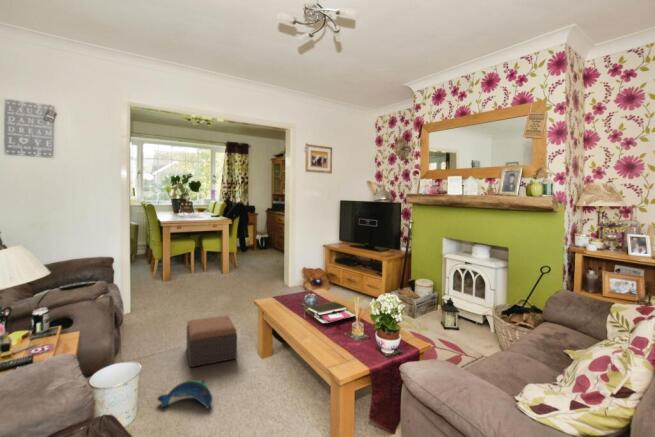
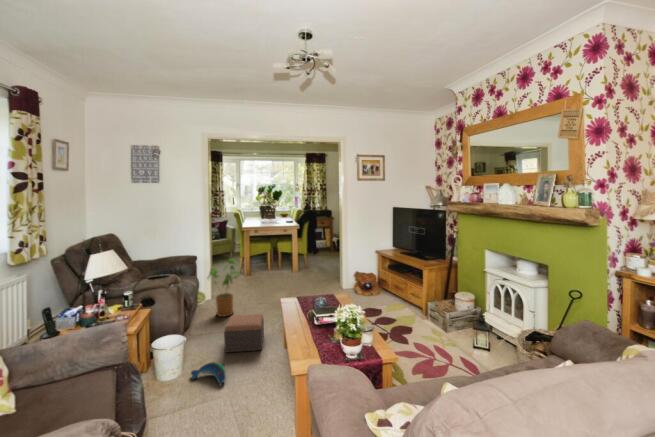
house plant: none [140,252,188,325] -> present [209,259,239,317]

